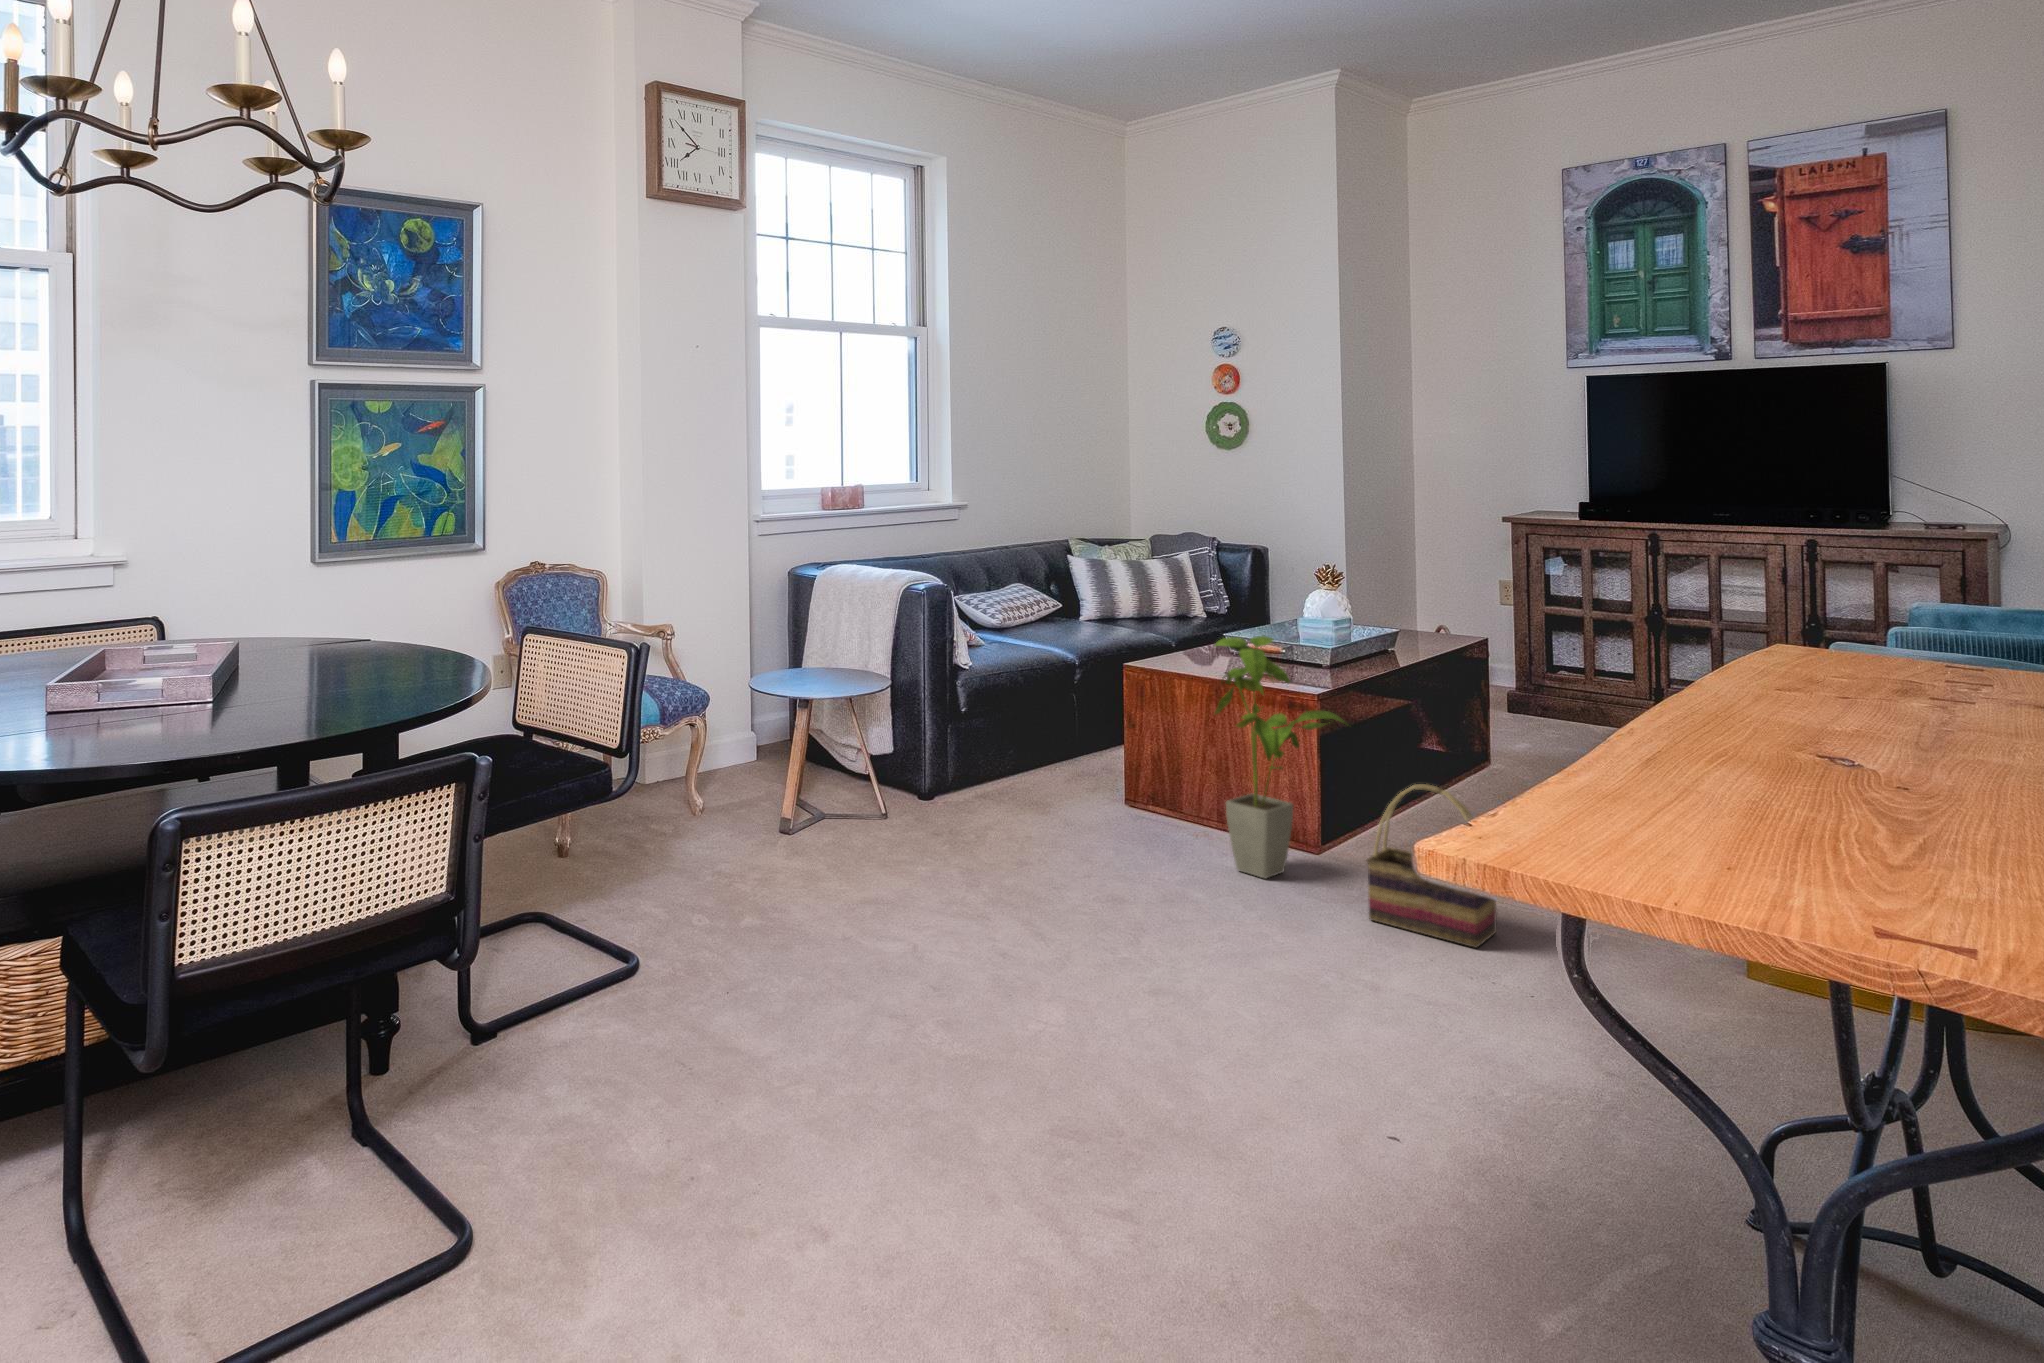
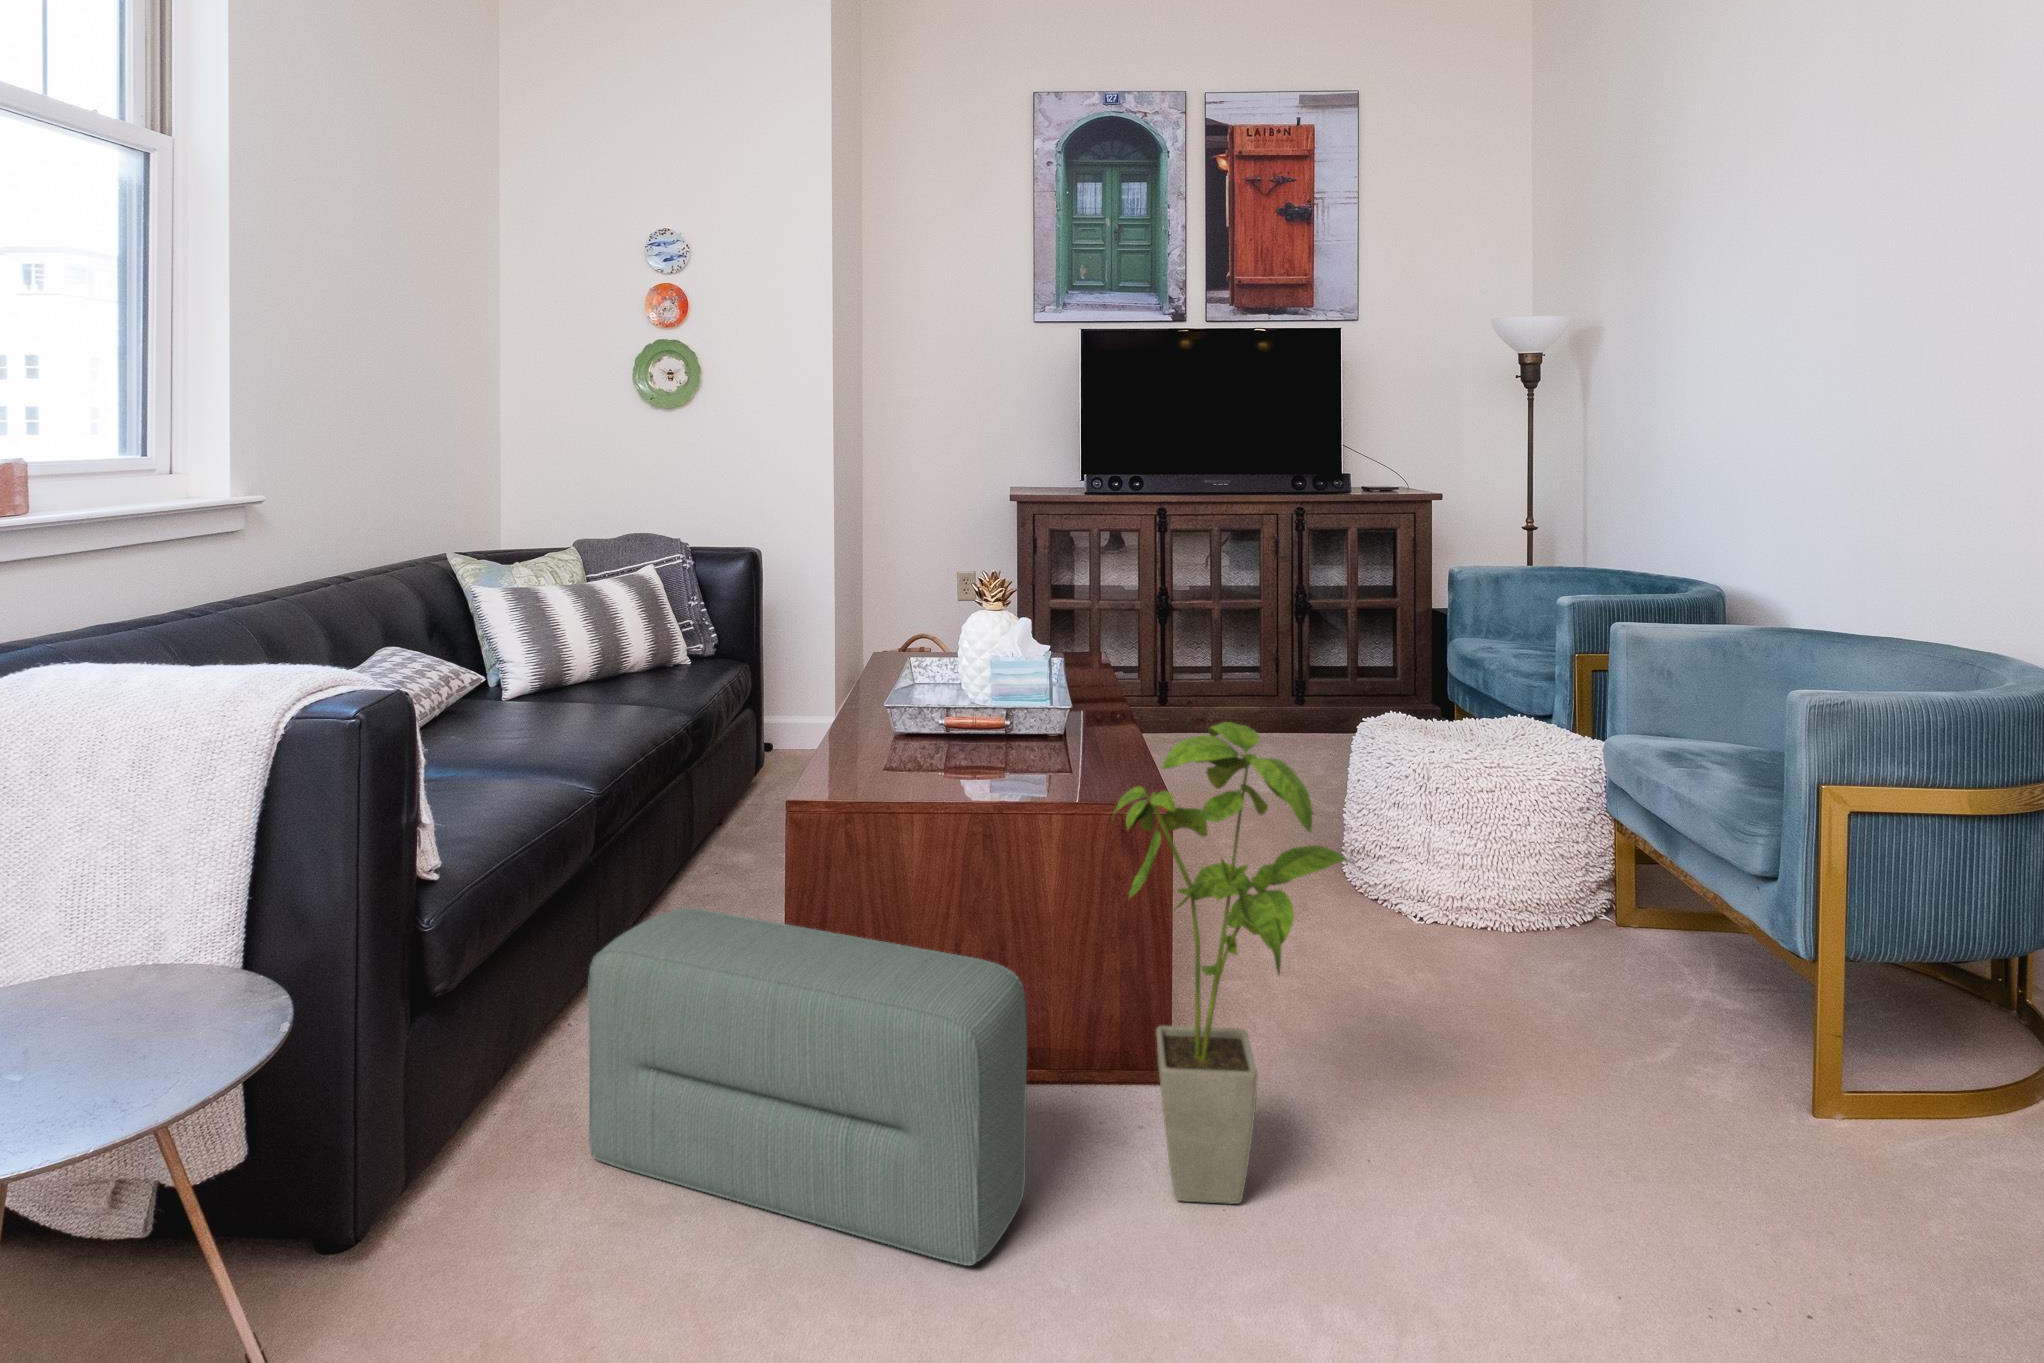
pouf: none [1015,703,1172,855] -> present [588,908,1027,1266]
basket: present [1366,784,1497,948] -> none [1447,956,1680,1243]

